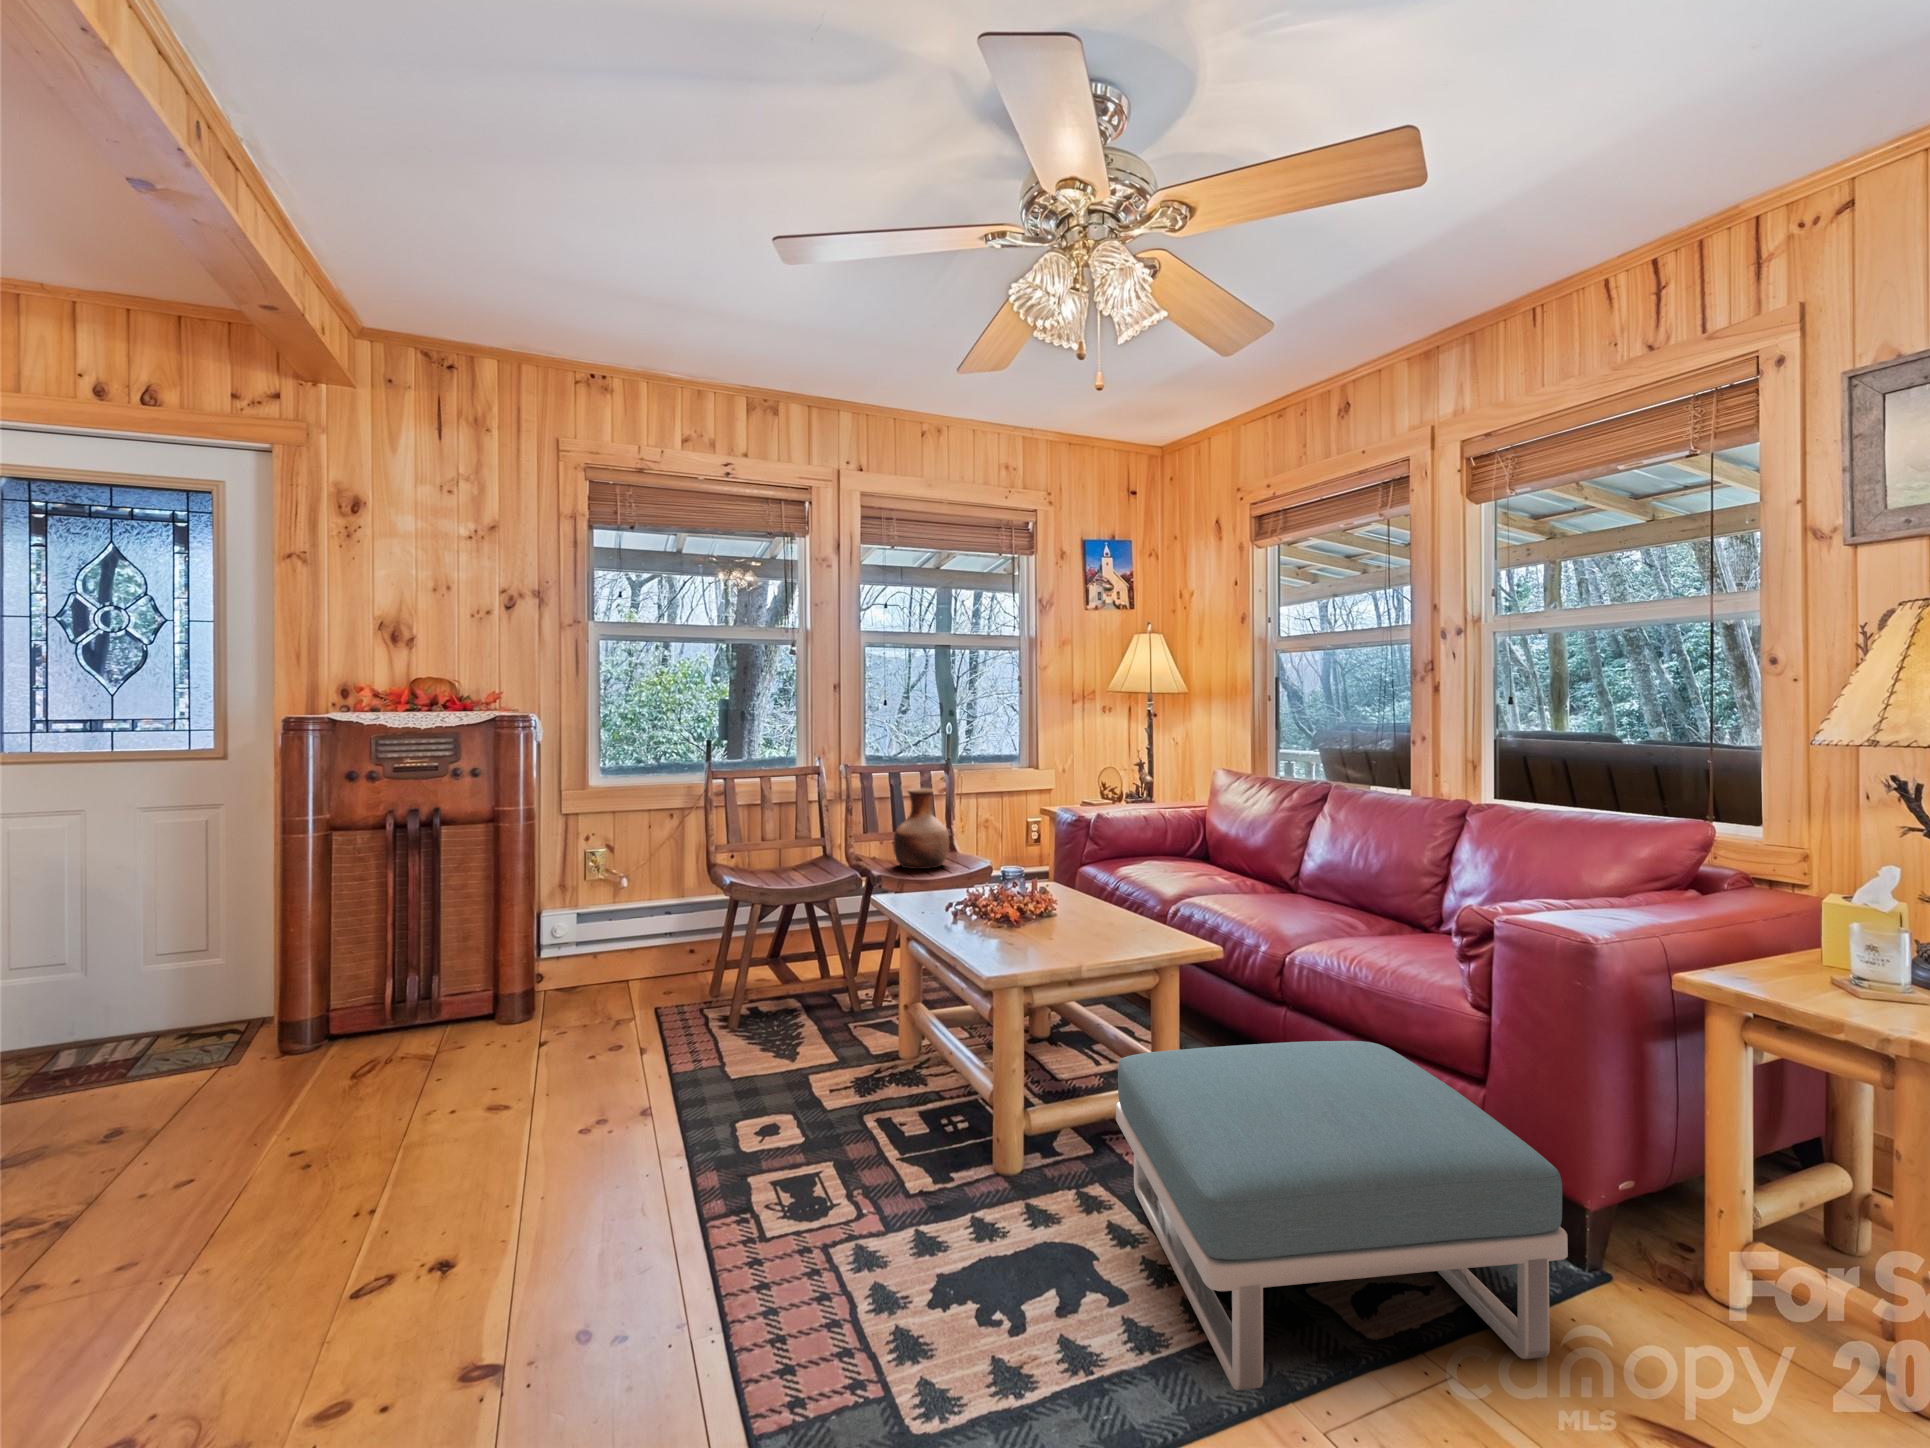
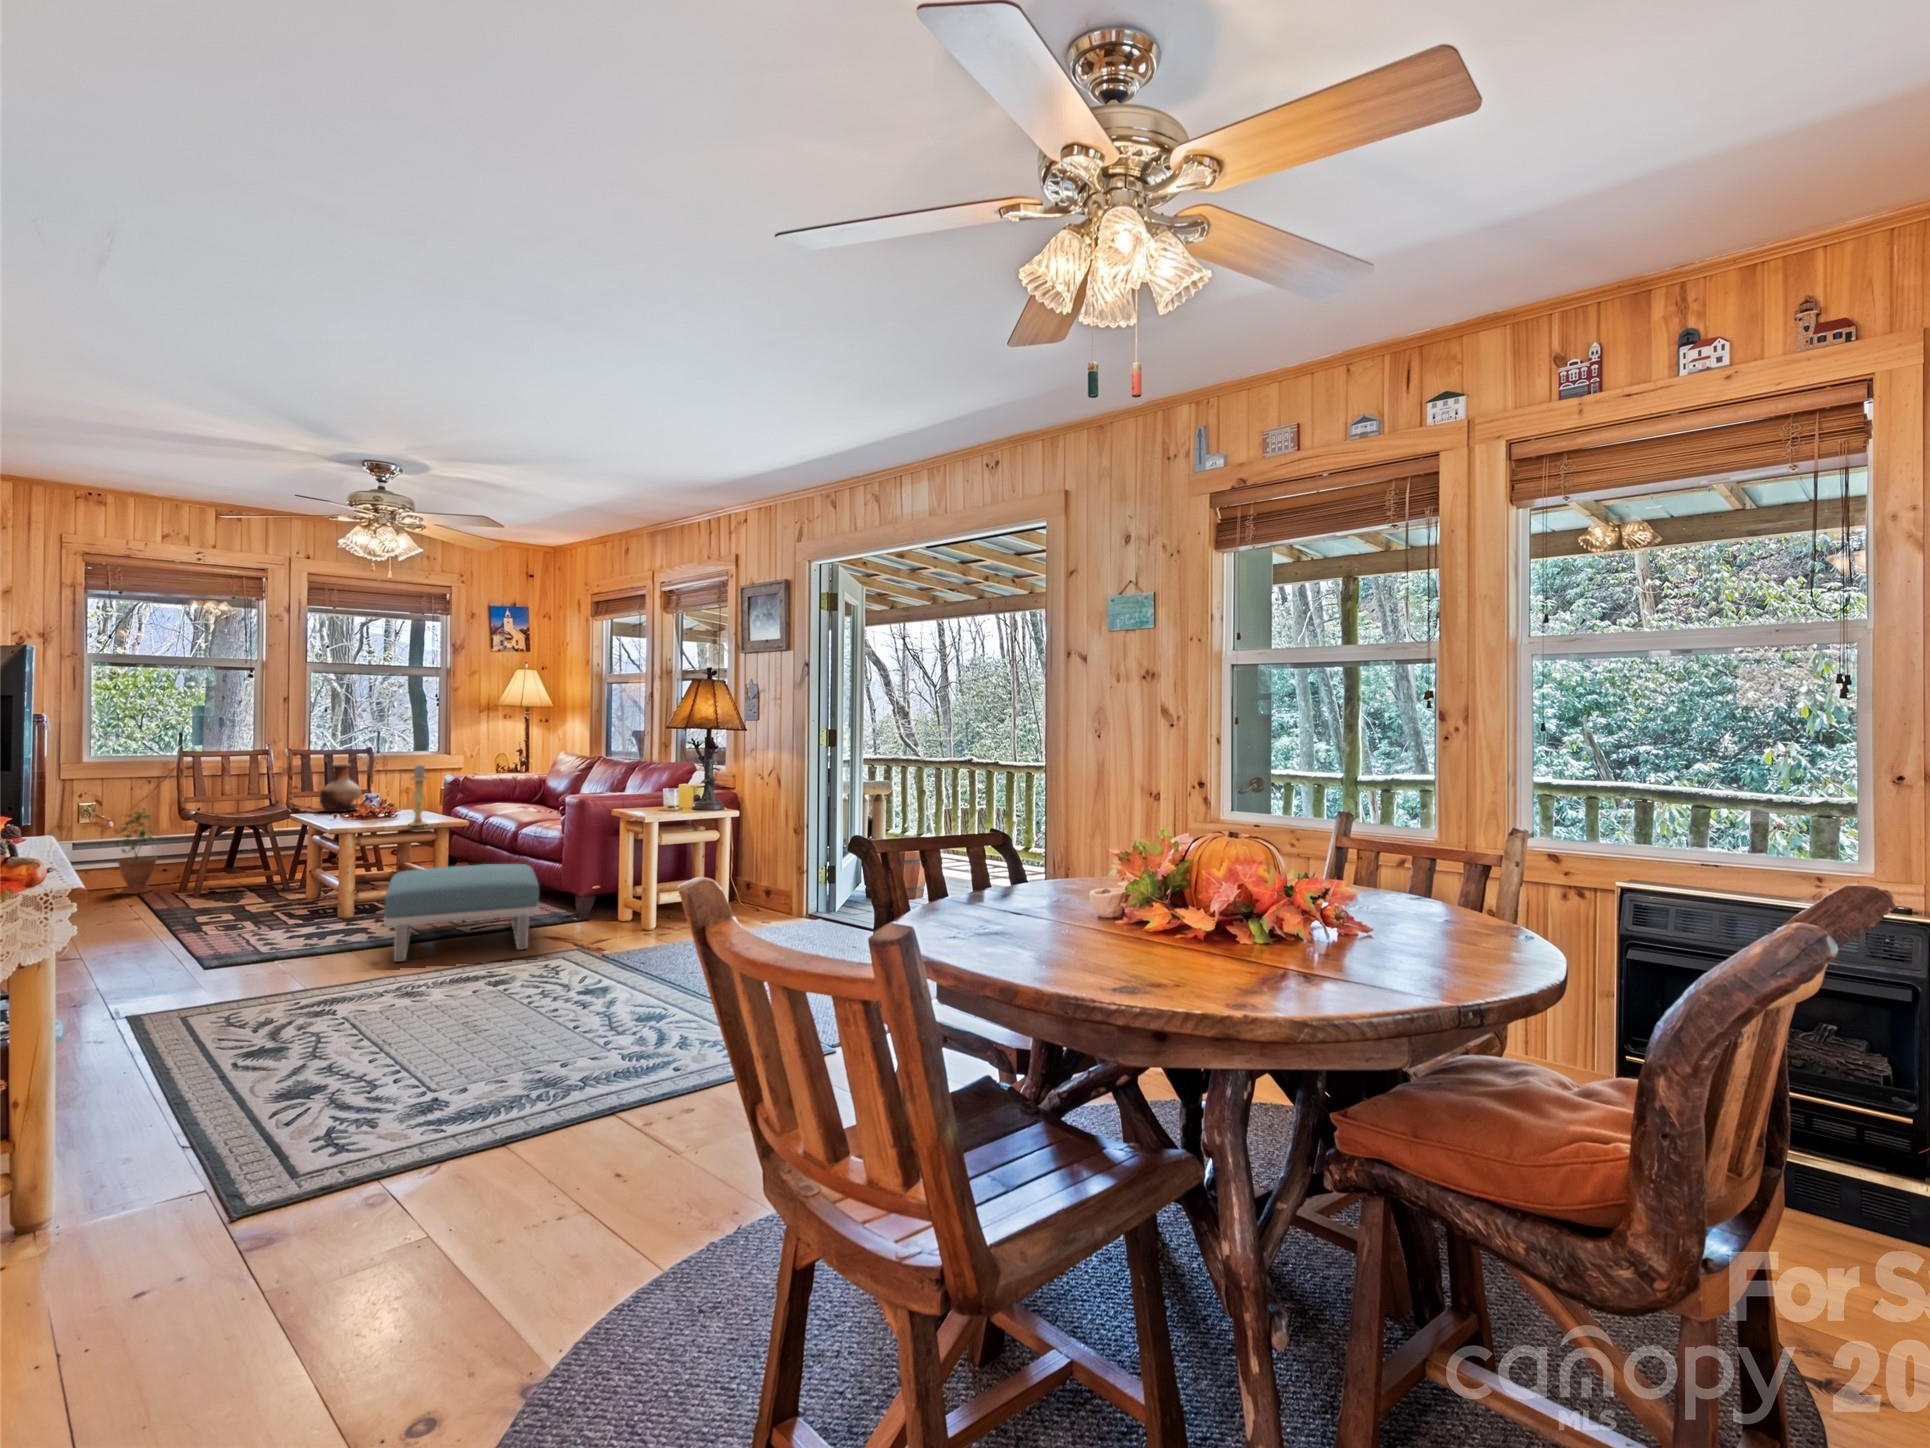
candle holder: none [1079,797,1112,923] -> present [409,765,428,826]
potted plant: none [624,855,687,998] -> present [114,808,157,894]

